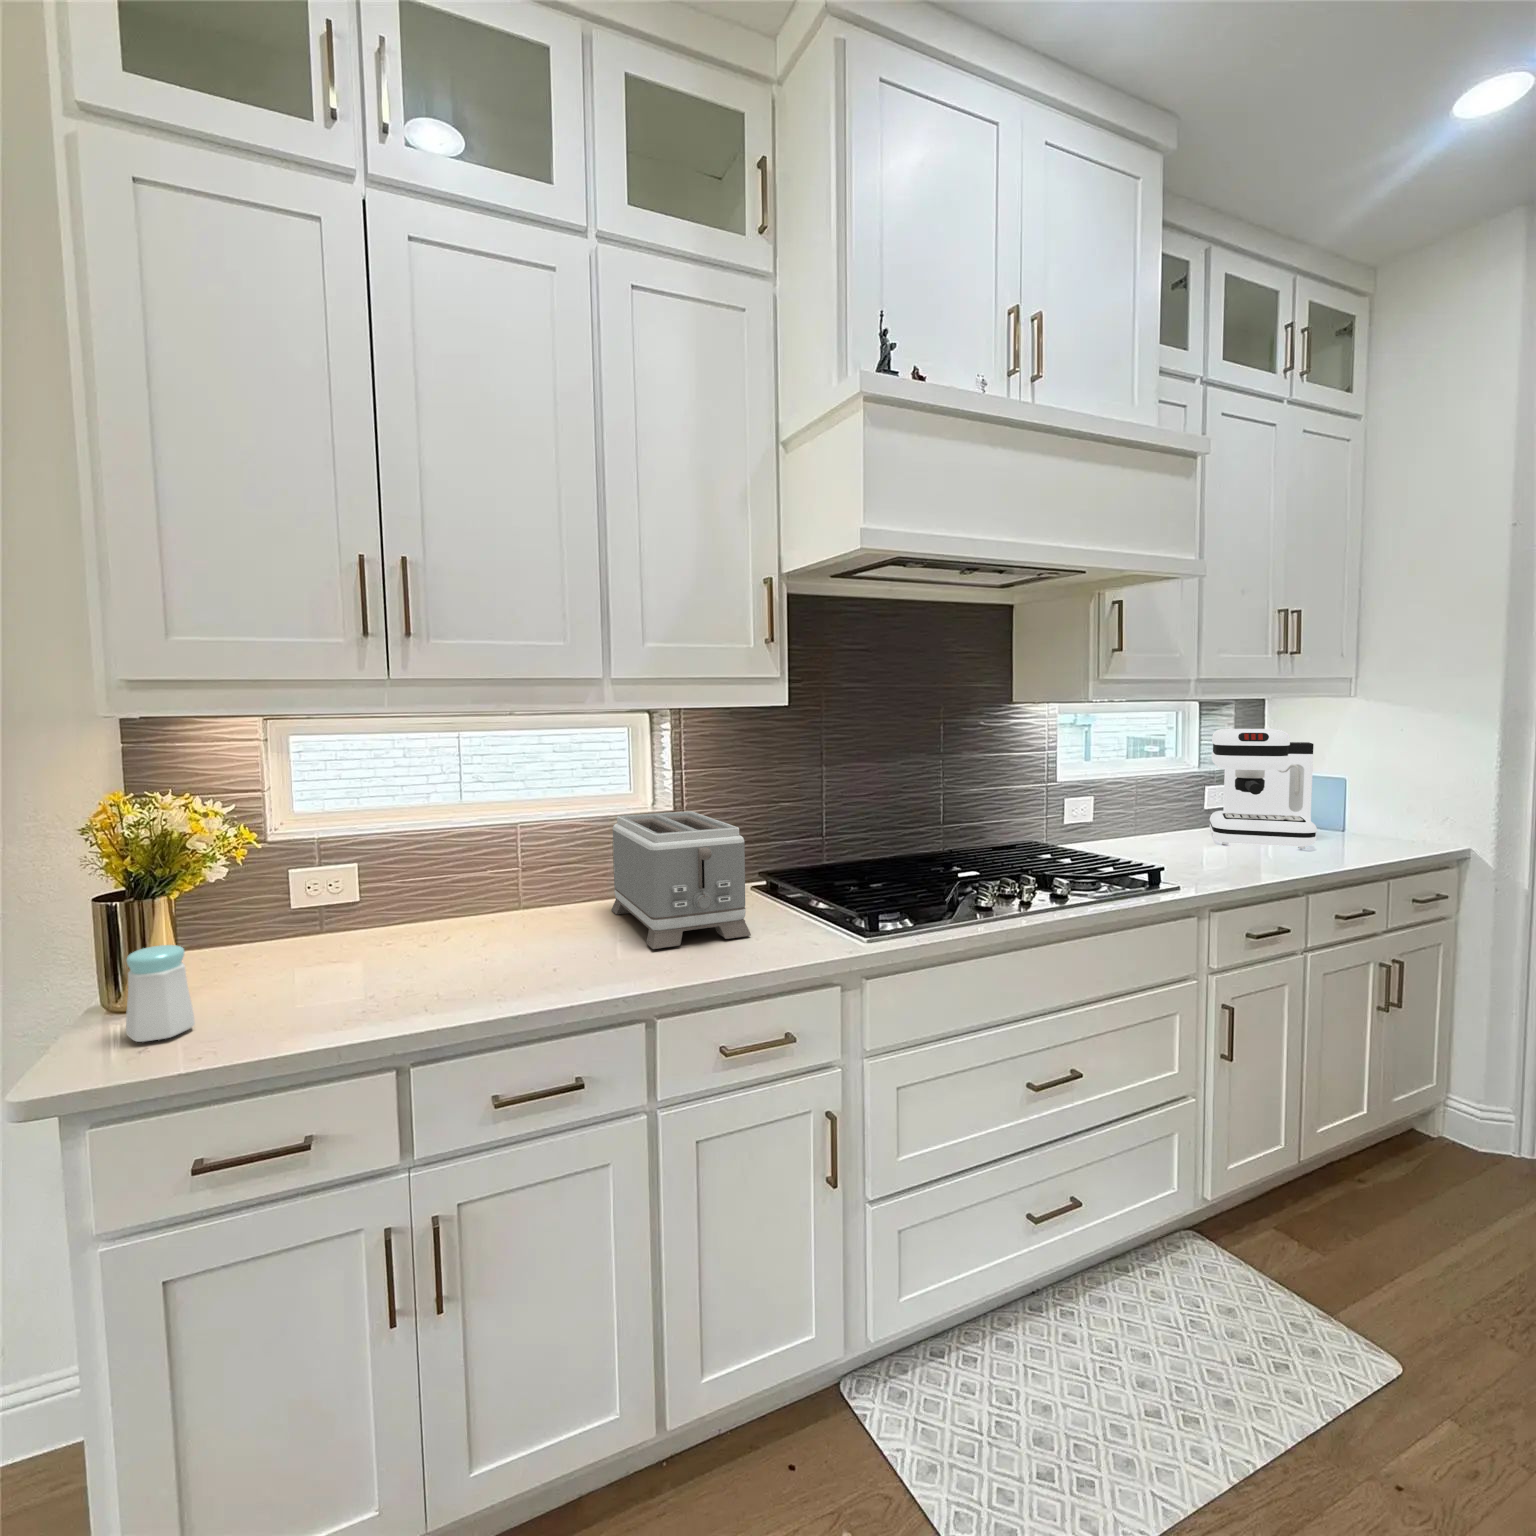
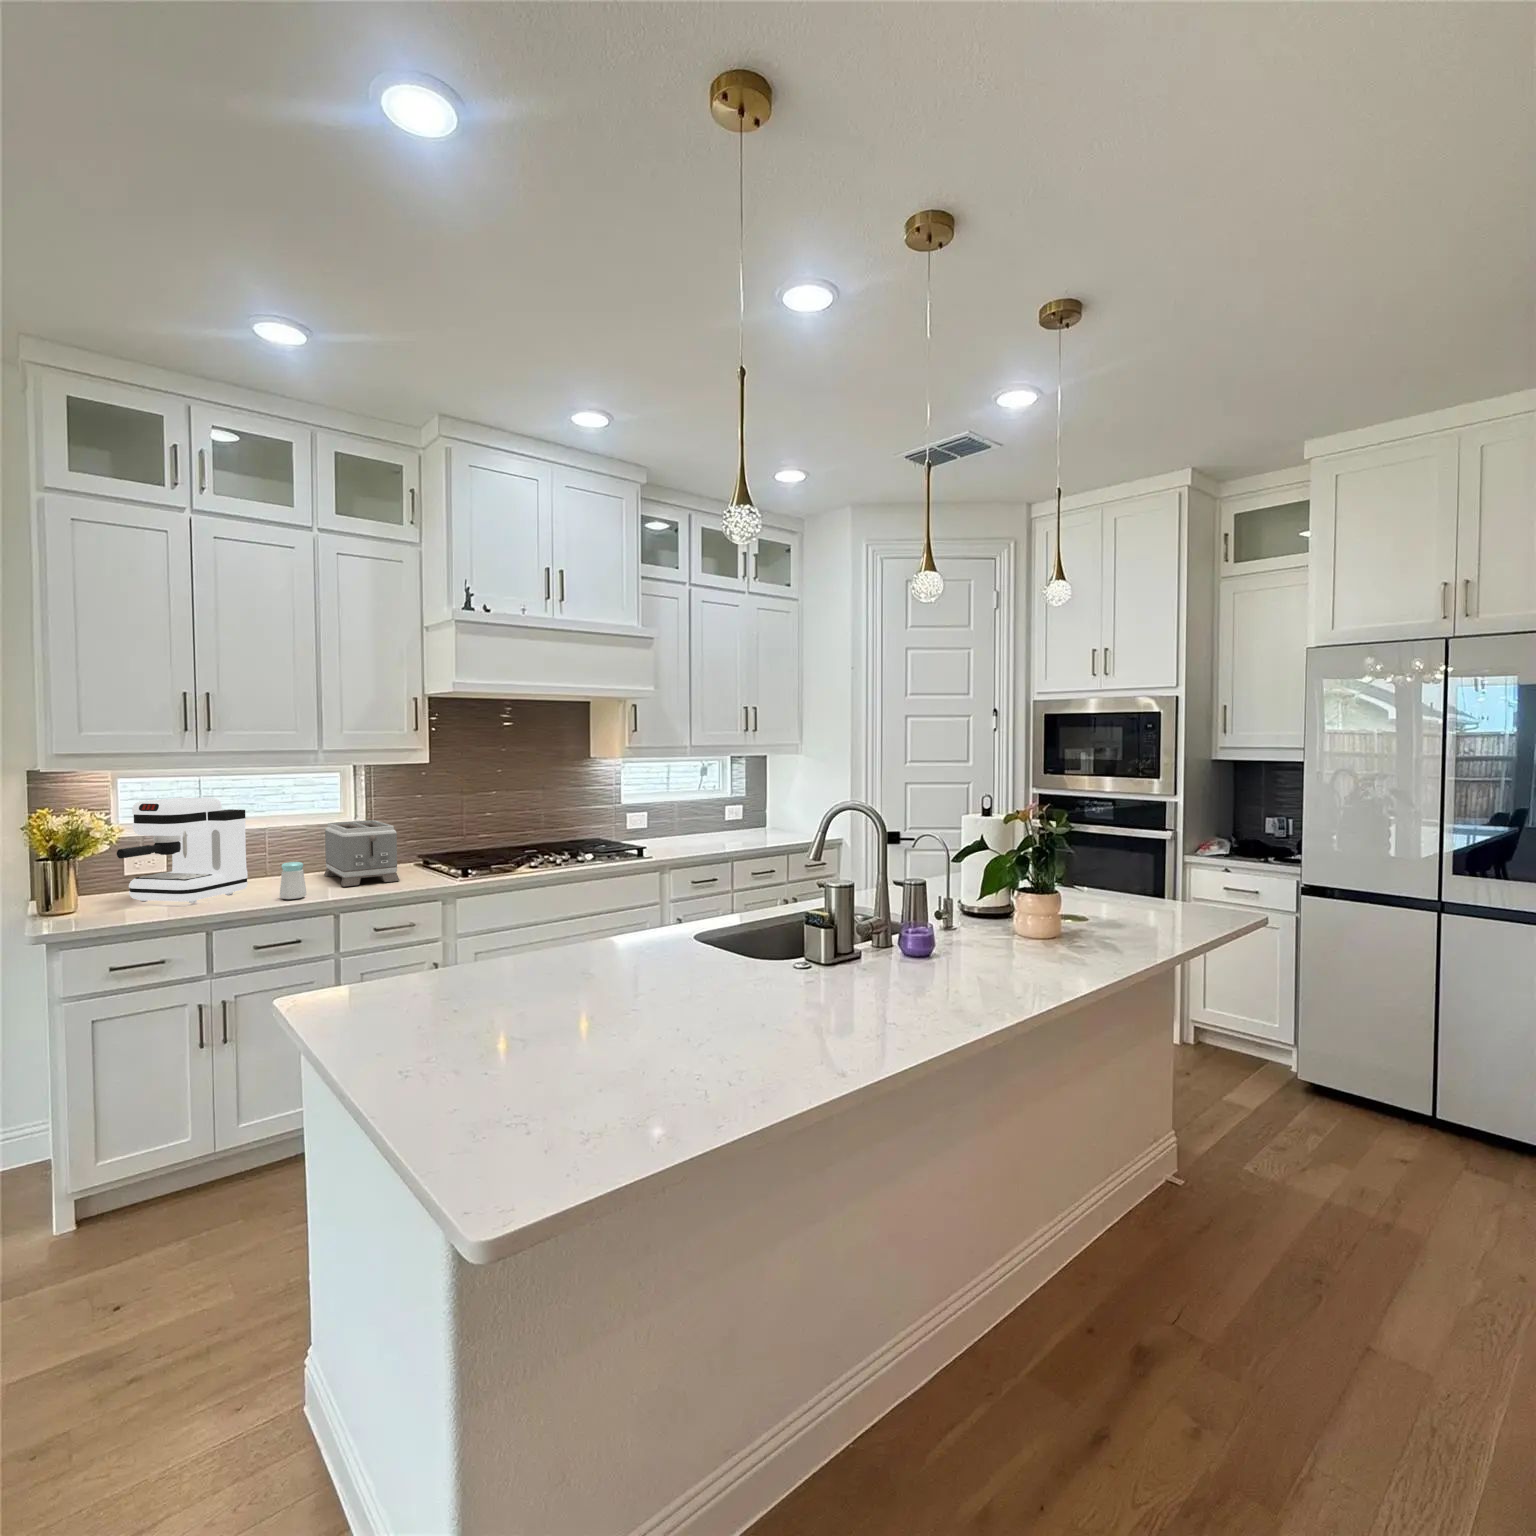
coffee maker: present [1210,729,1317,849] -> present [117,798,248,903]
salt shaker: present [126,945,195,1042] -> present [280,862,306,899]

